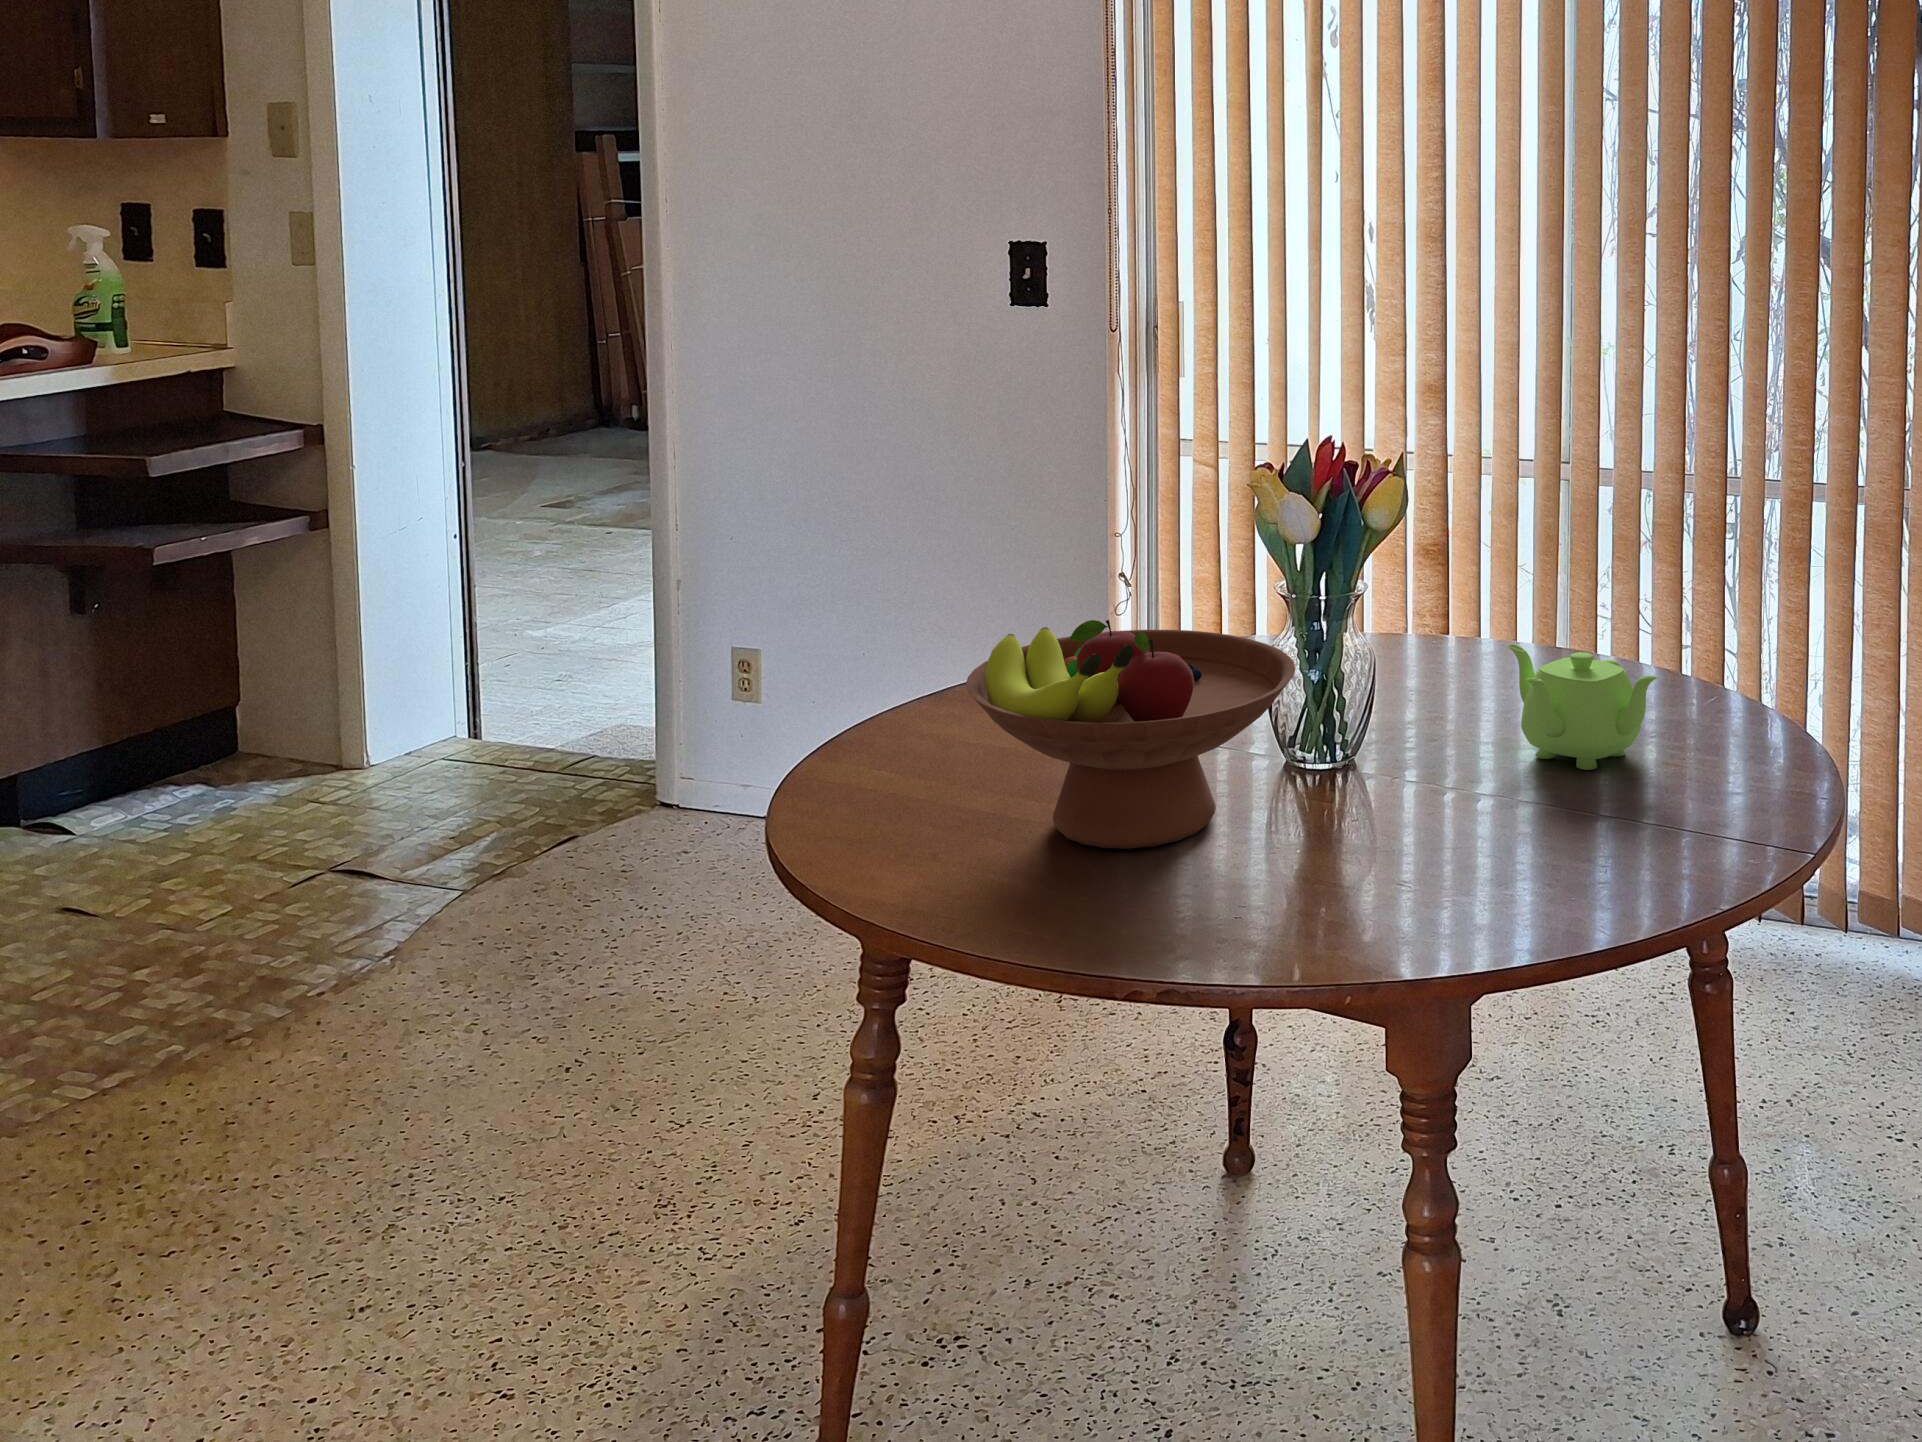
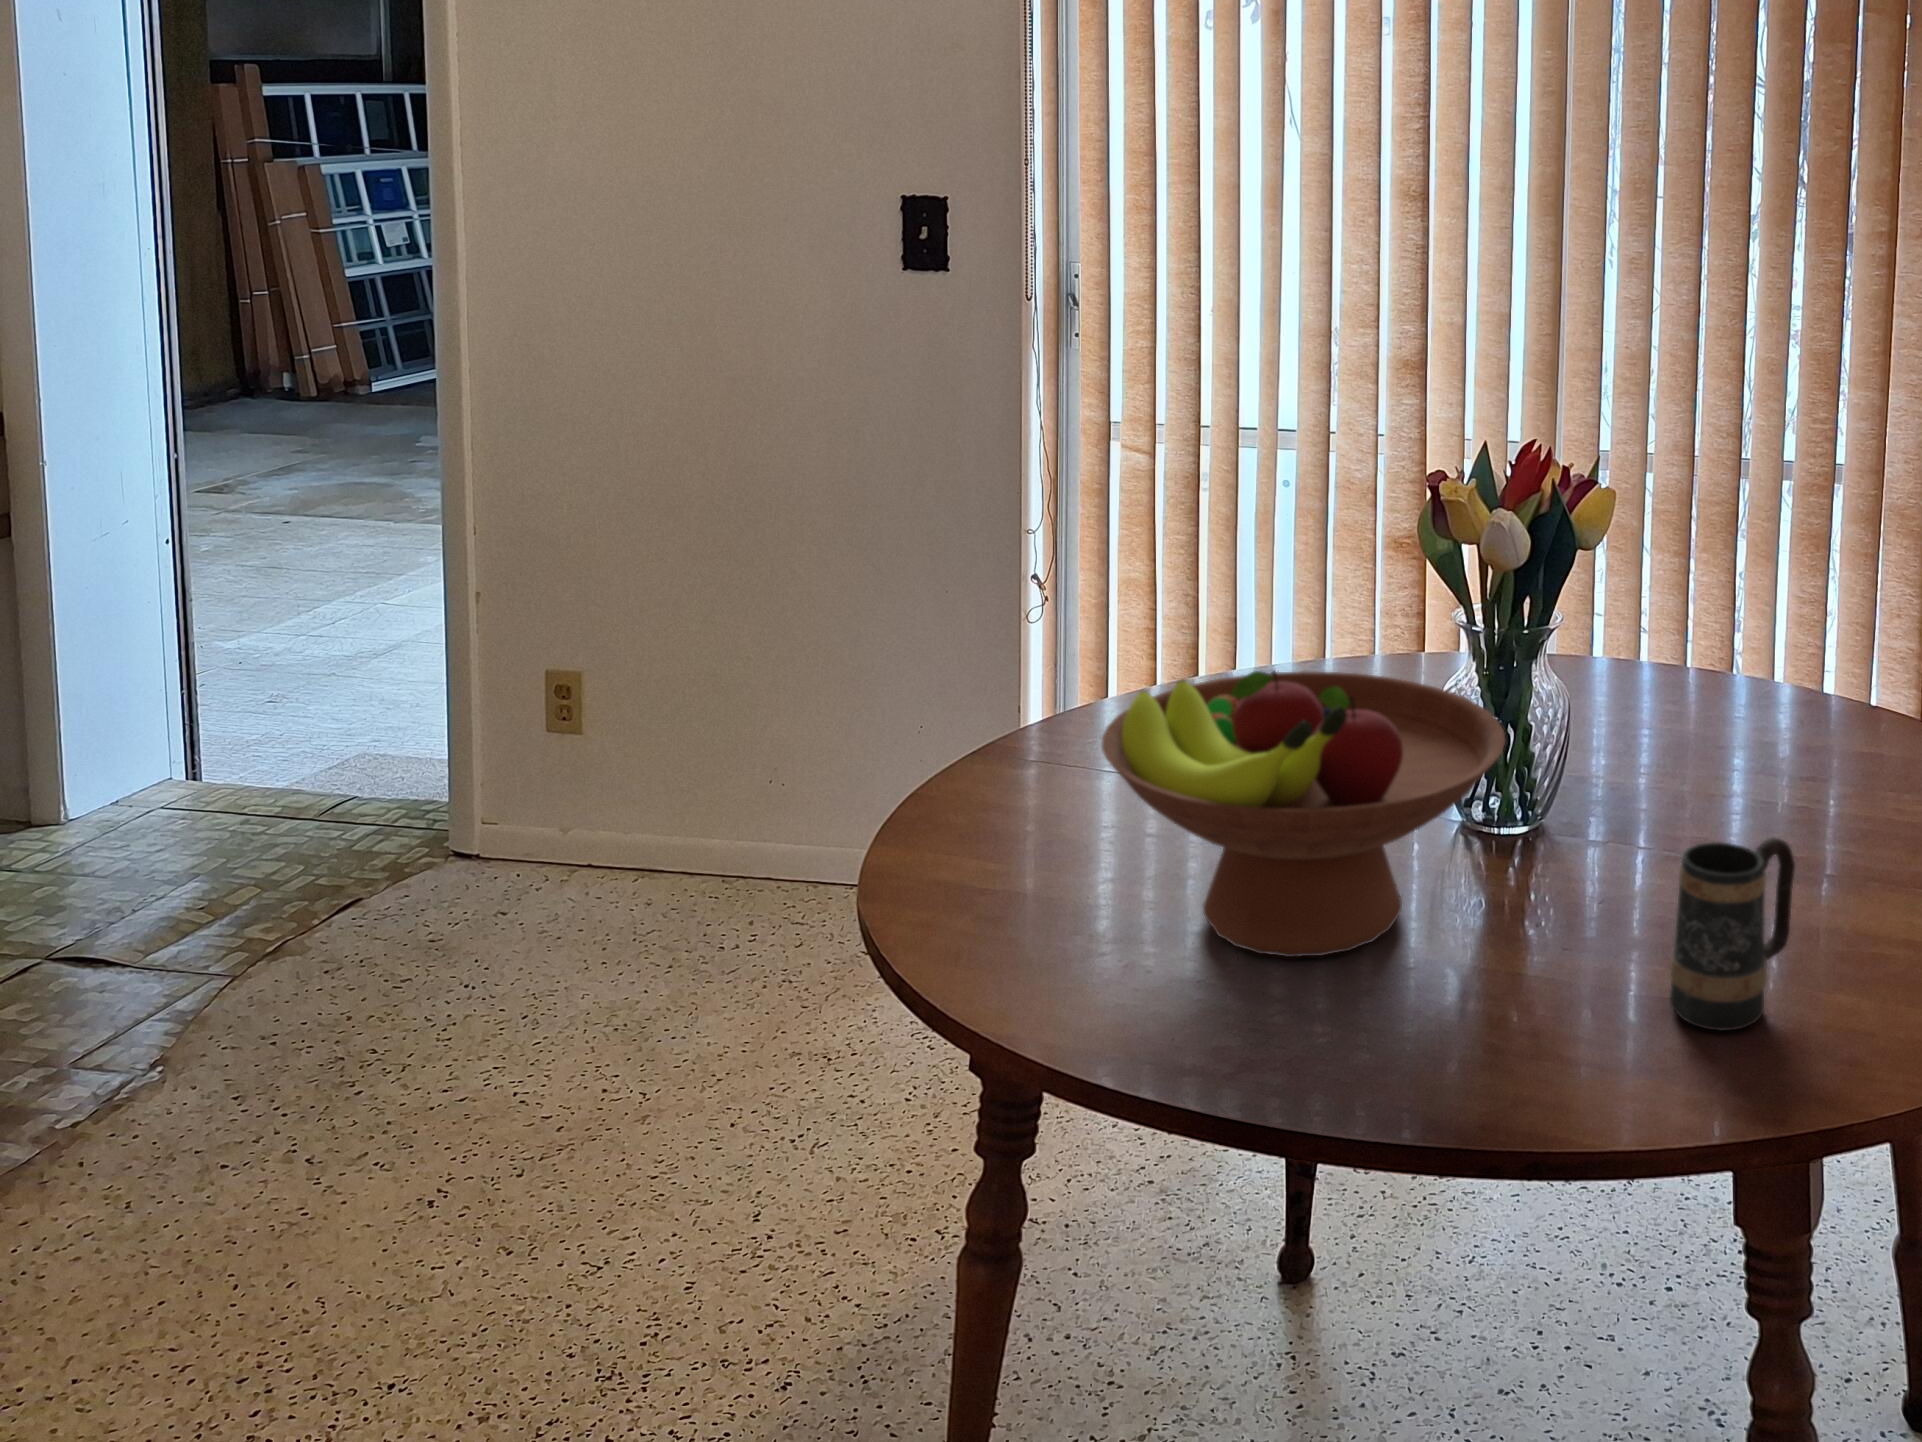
teapot: present [1508,644,1658,770] -> none [1678,671,1880,818]
mug: none [1382,763,1490,916] -> present [1670,837,1795,1030]

